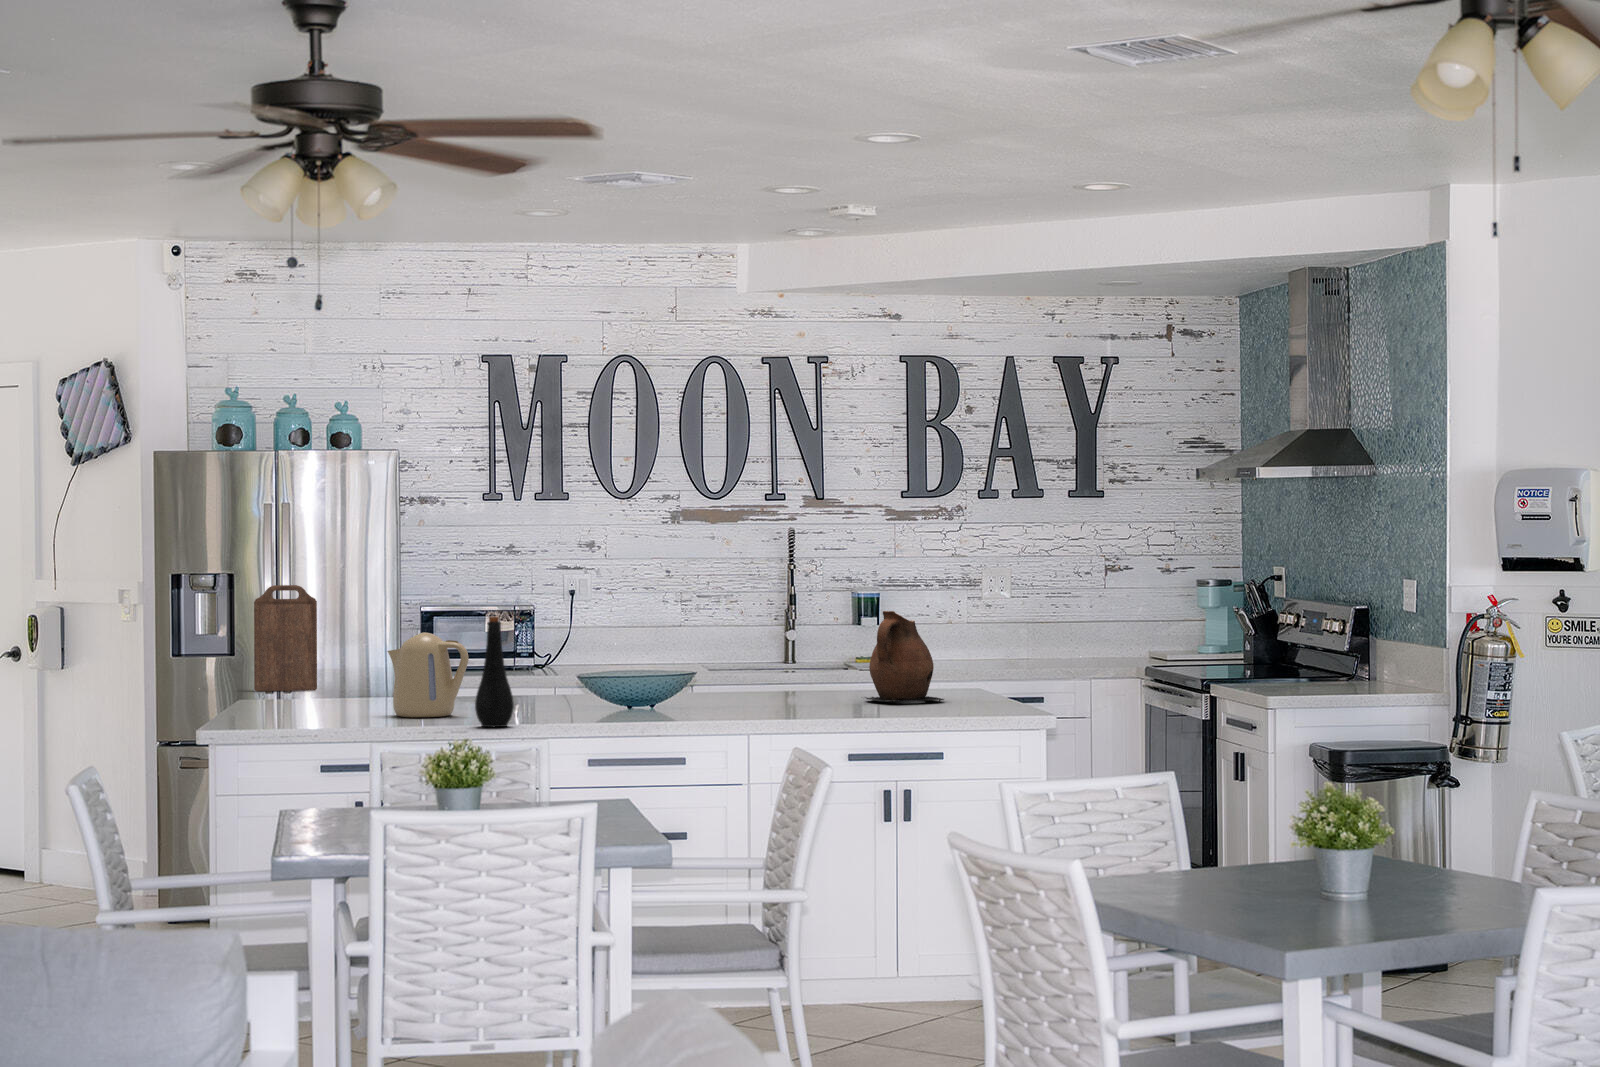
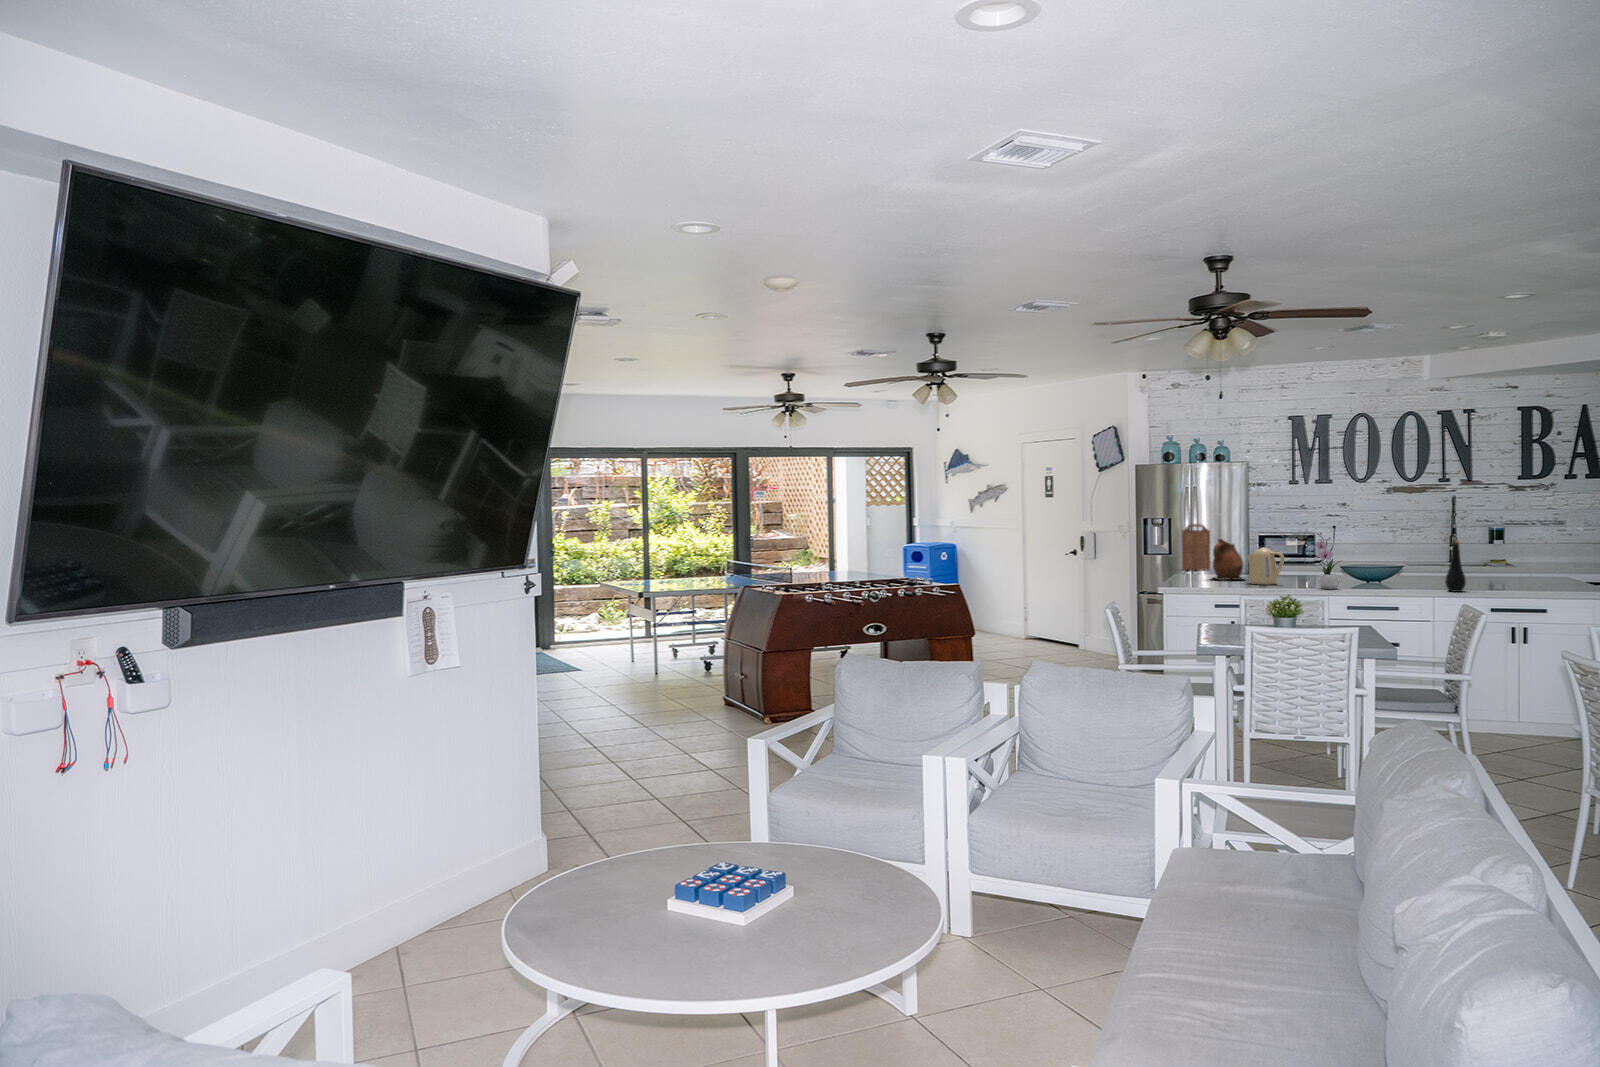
flower arrangement: none [530,596,587,722] -> present [1315,533,1340,589]
ceramic pitcher: present [865,611,944,702] -> present [1213,539,1245,580]
bottle: present [475,616,514,727] -> present [1445,541,1466,592]

